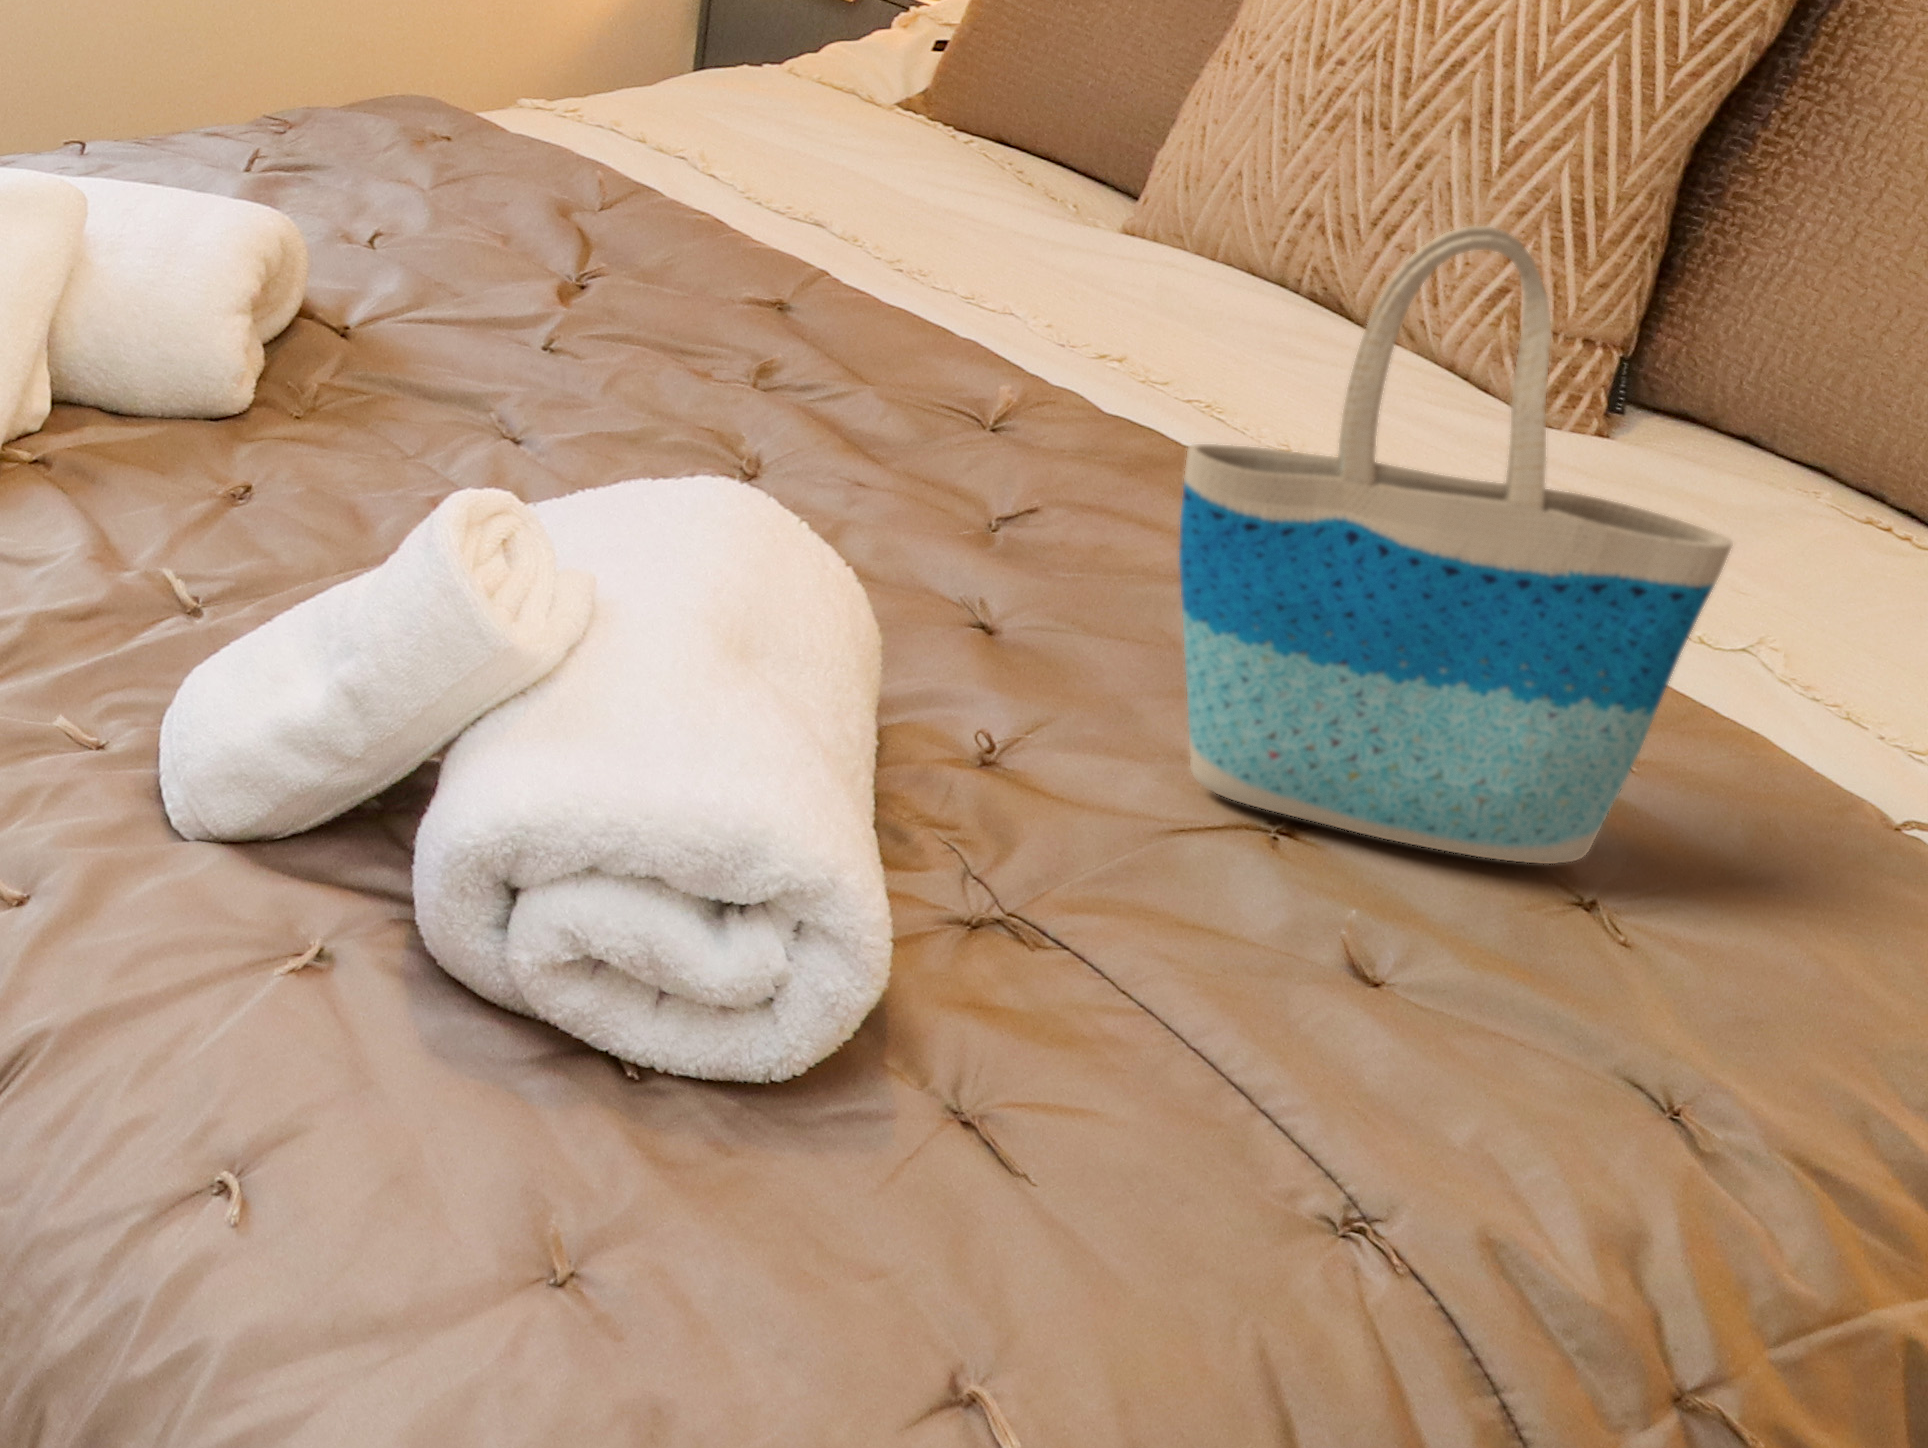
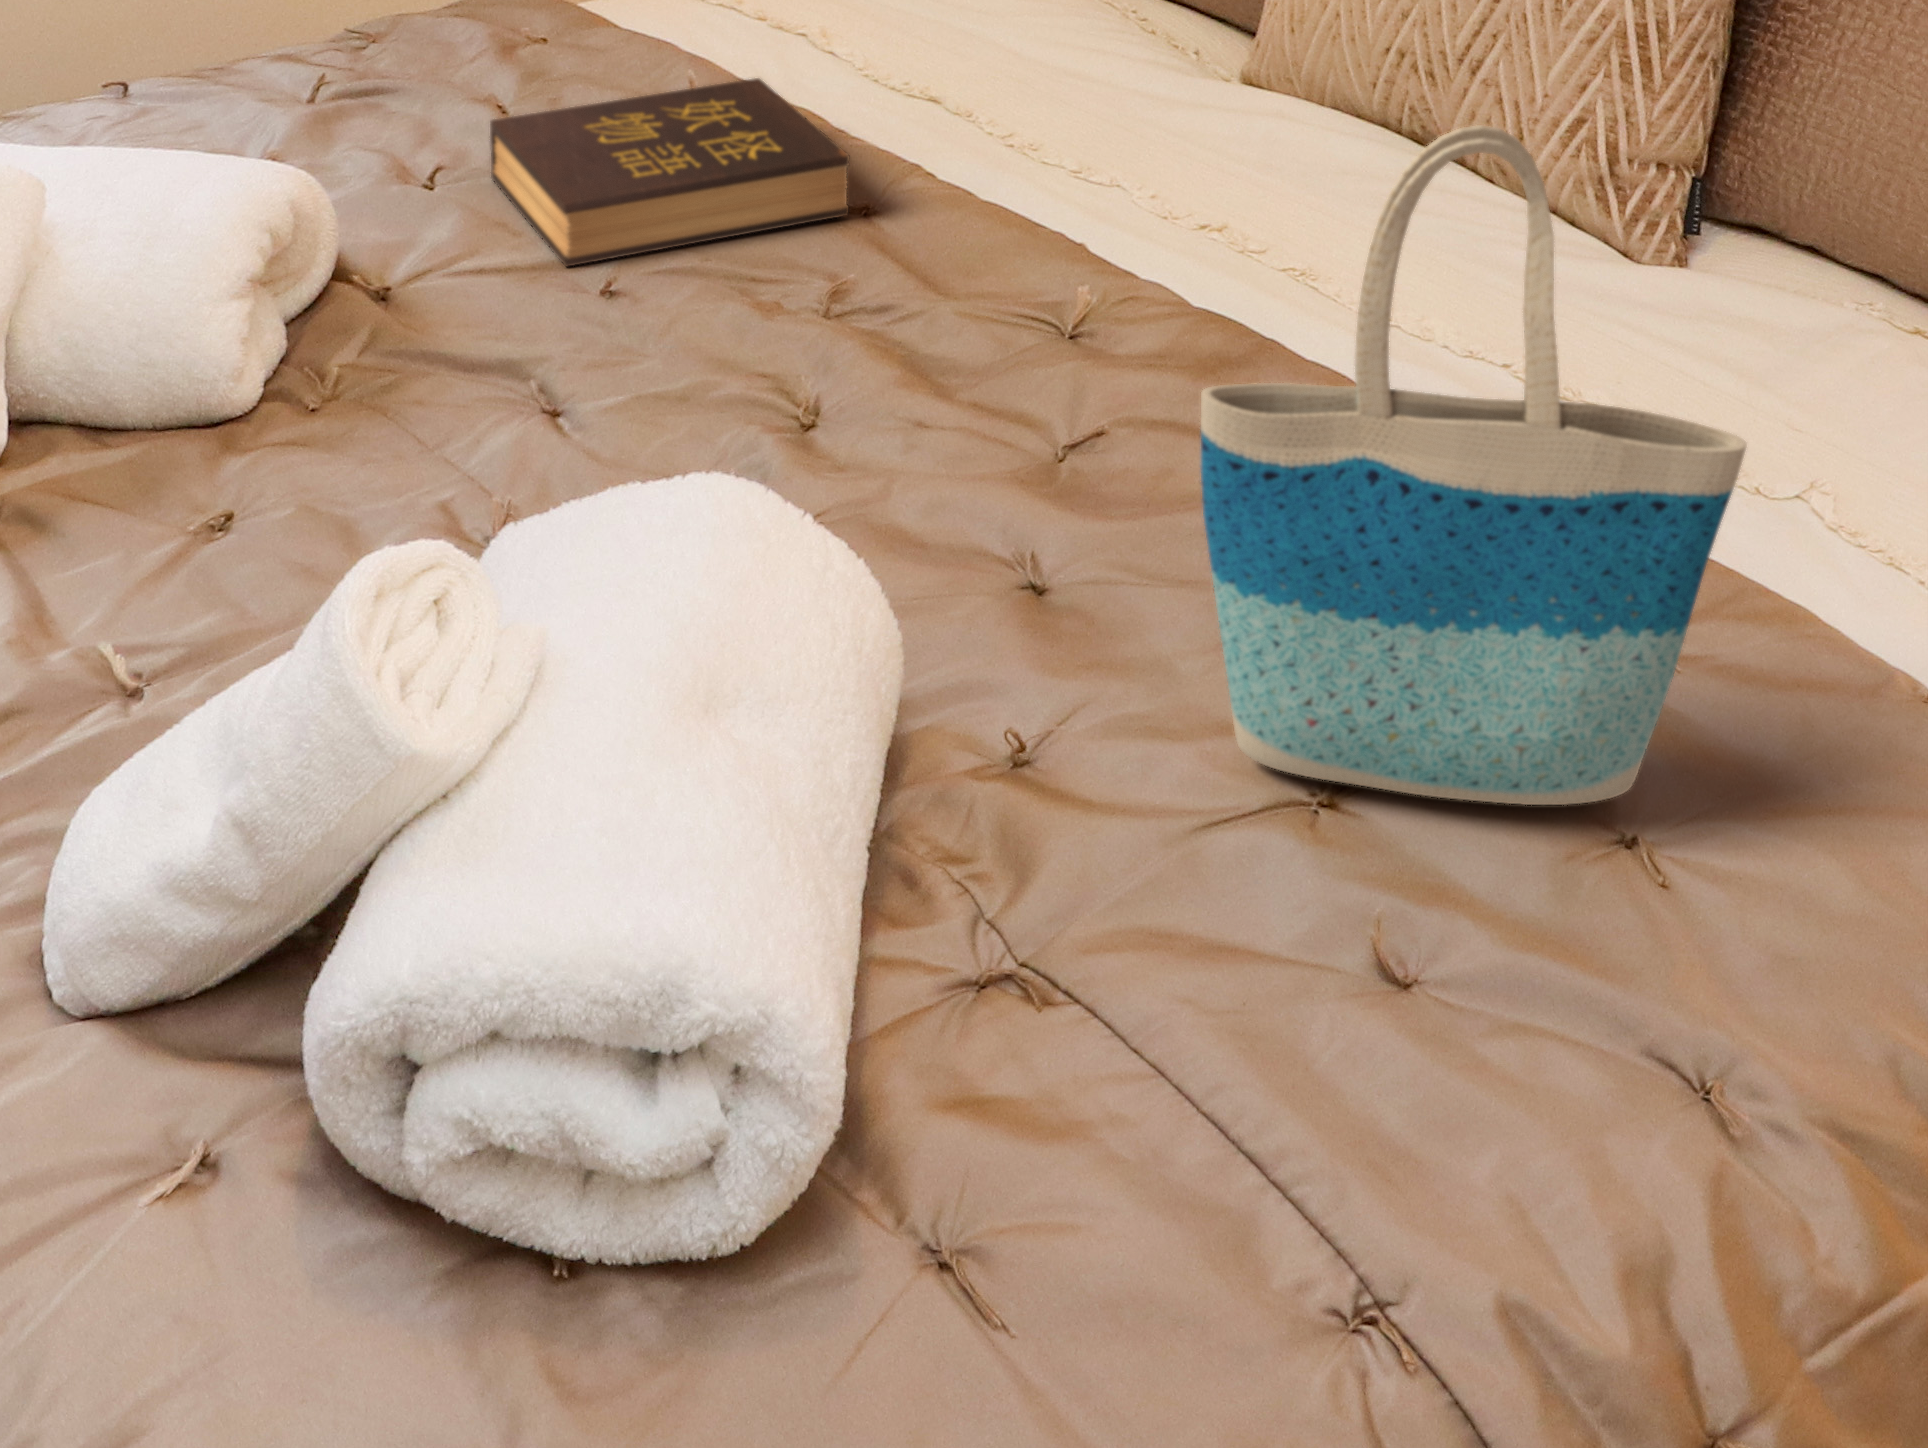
hardback book: none [419,183,765,329] -> present [490,78,849,266]

